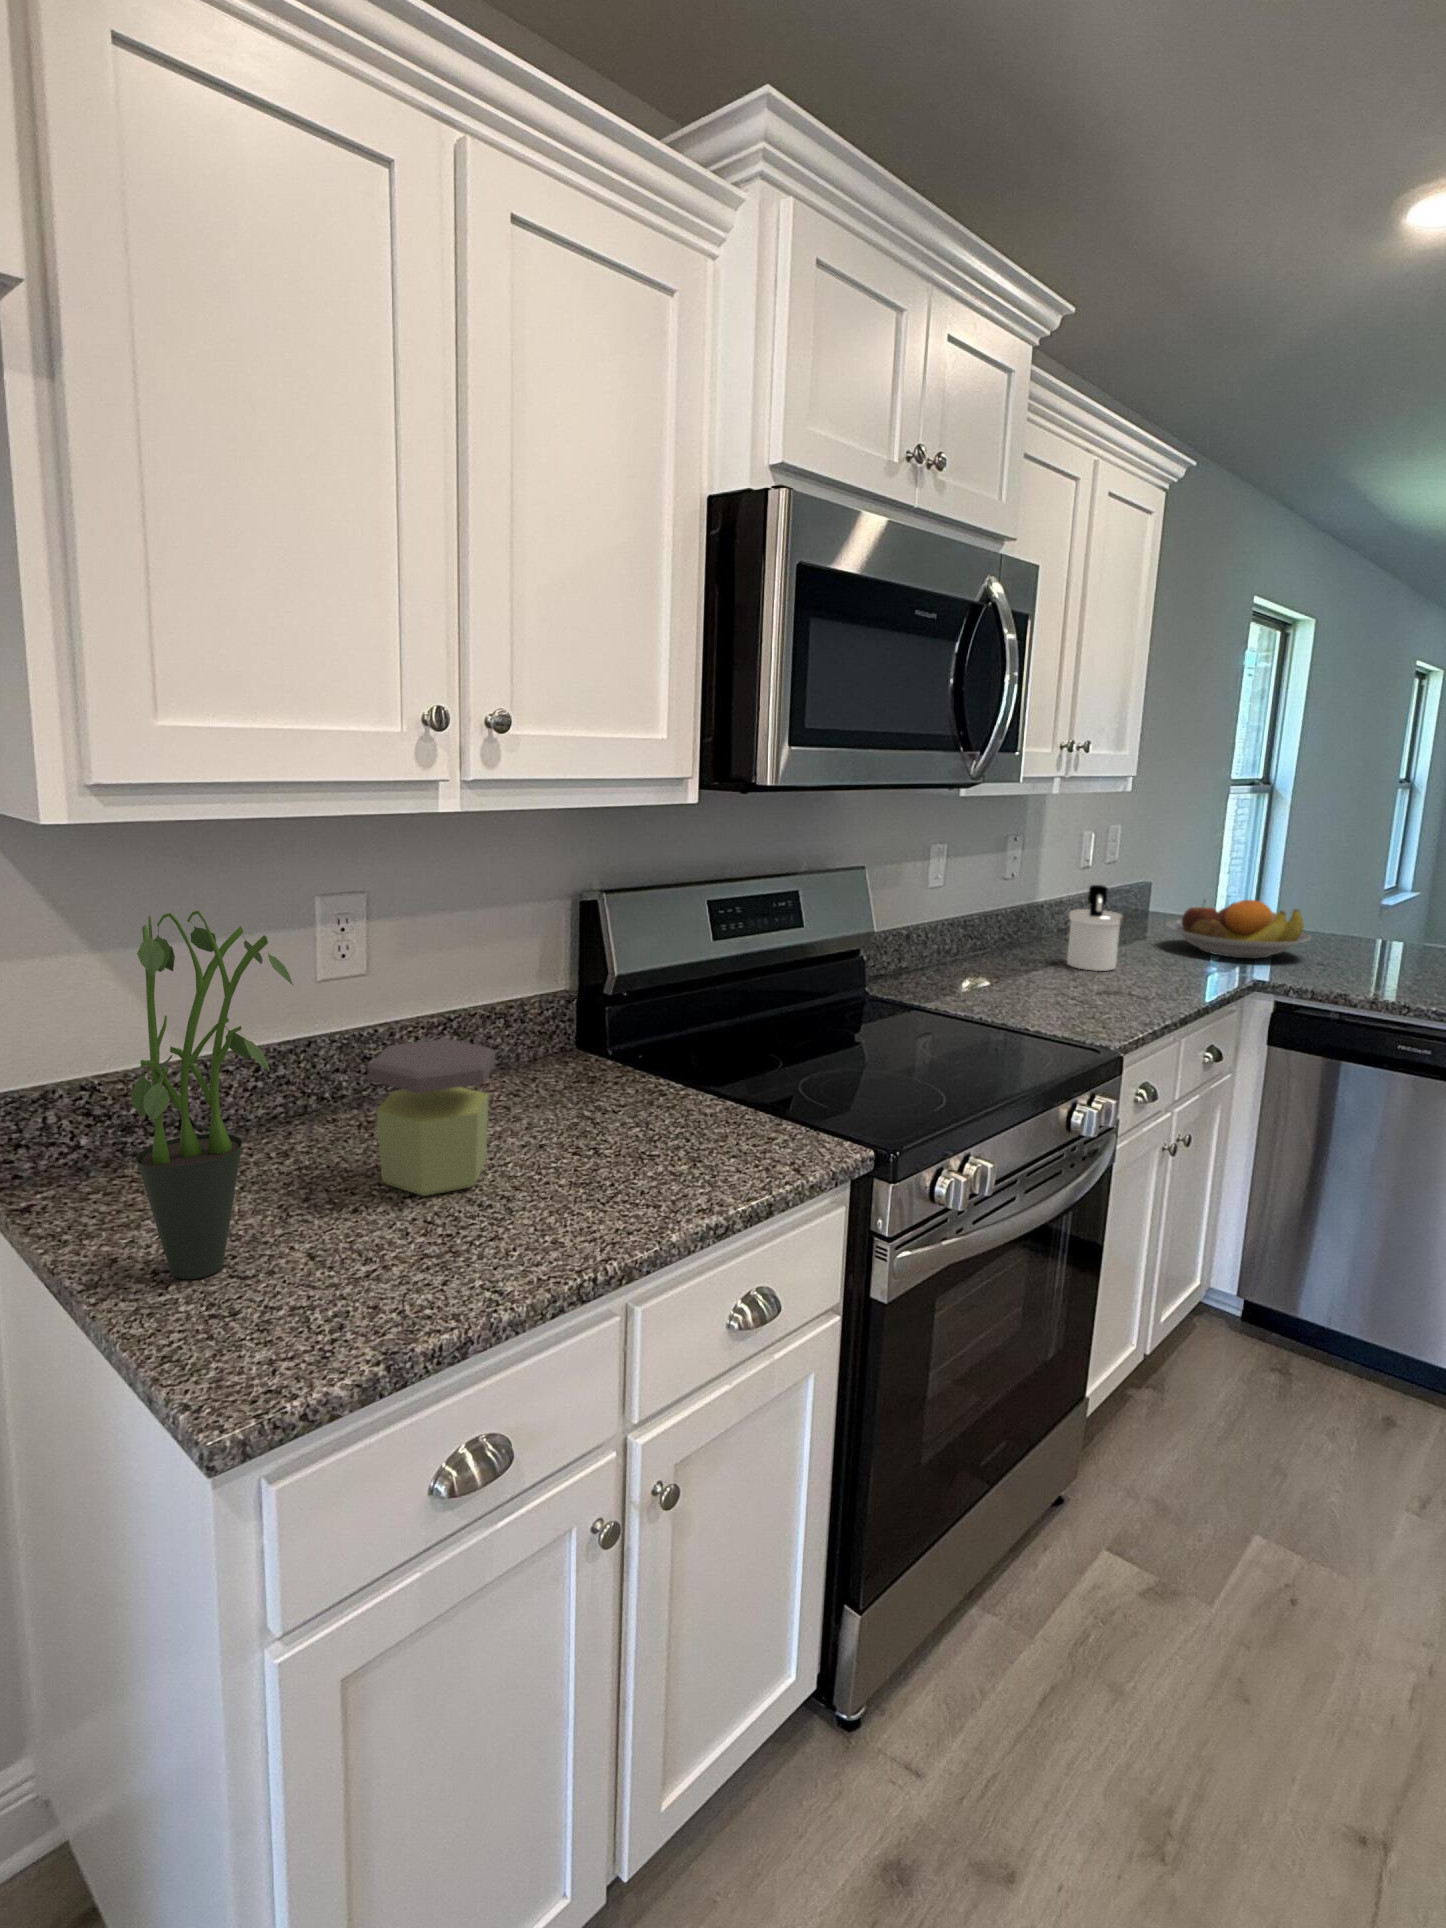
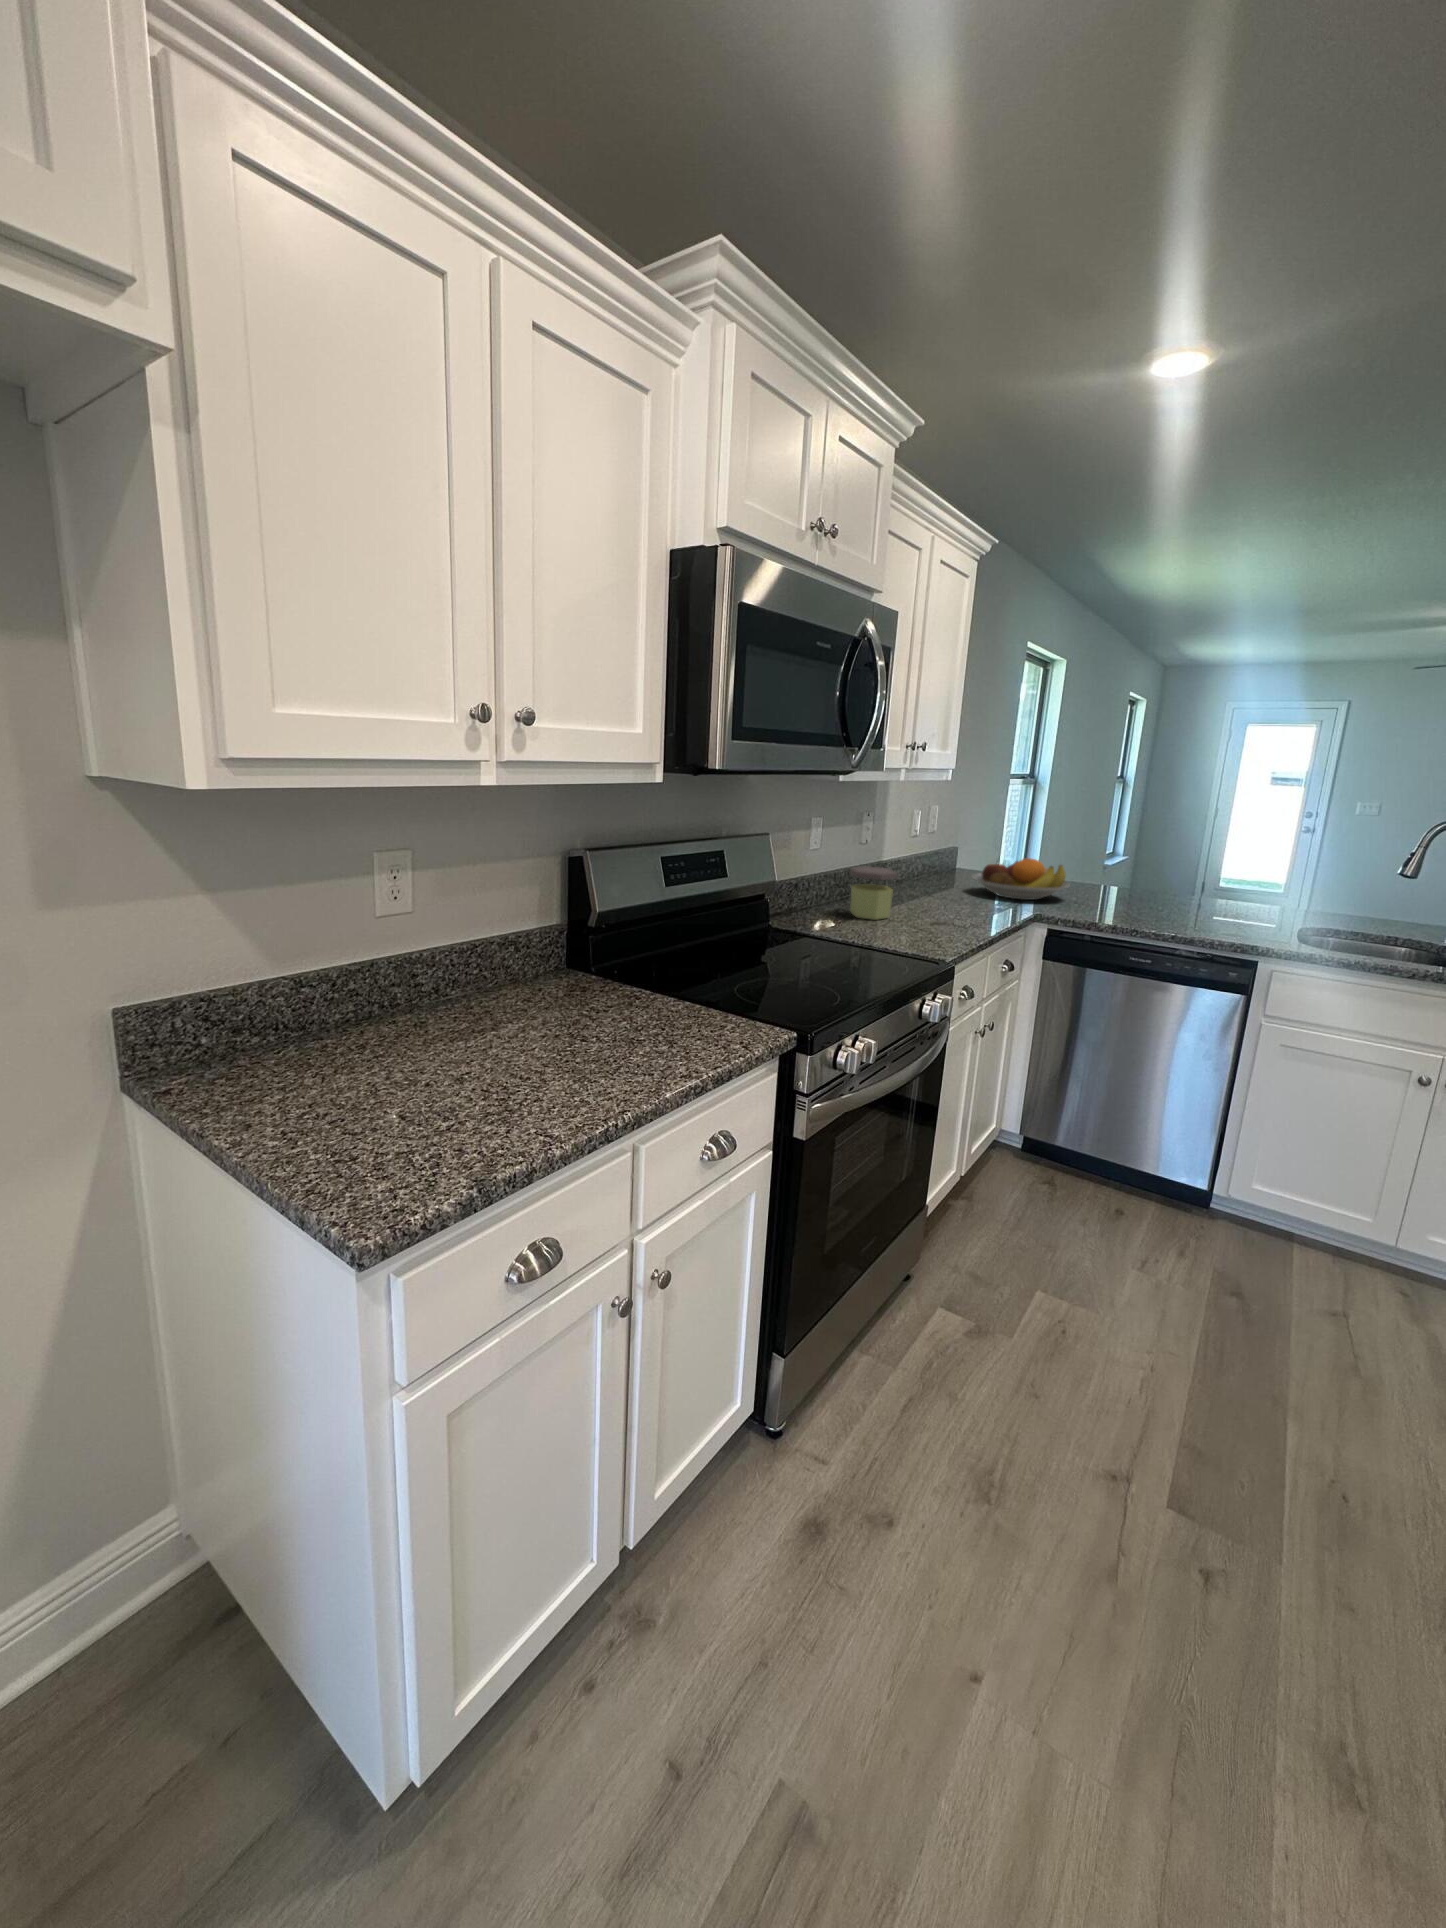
soap dispenser: present [1067,885,1123,971] -> none [906,848,945,909]
potted plant: present [131,911,293,1279] -> none [267,857,393,1136]
jar: present [368,1038,495,1196] -> present [850,866,898,920]

